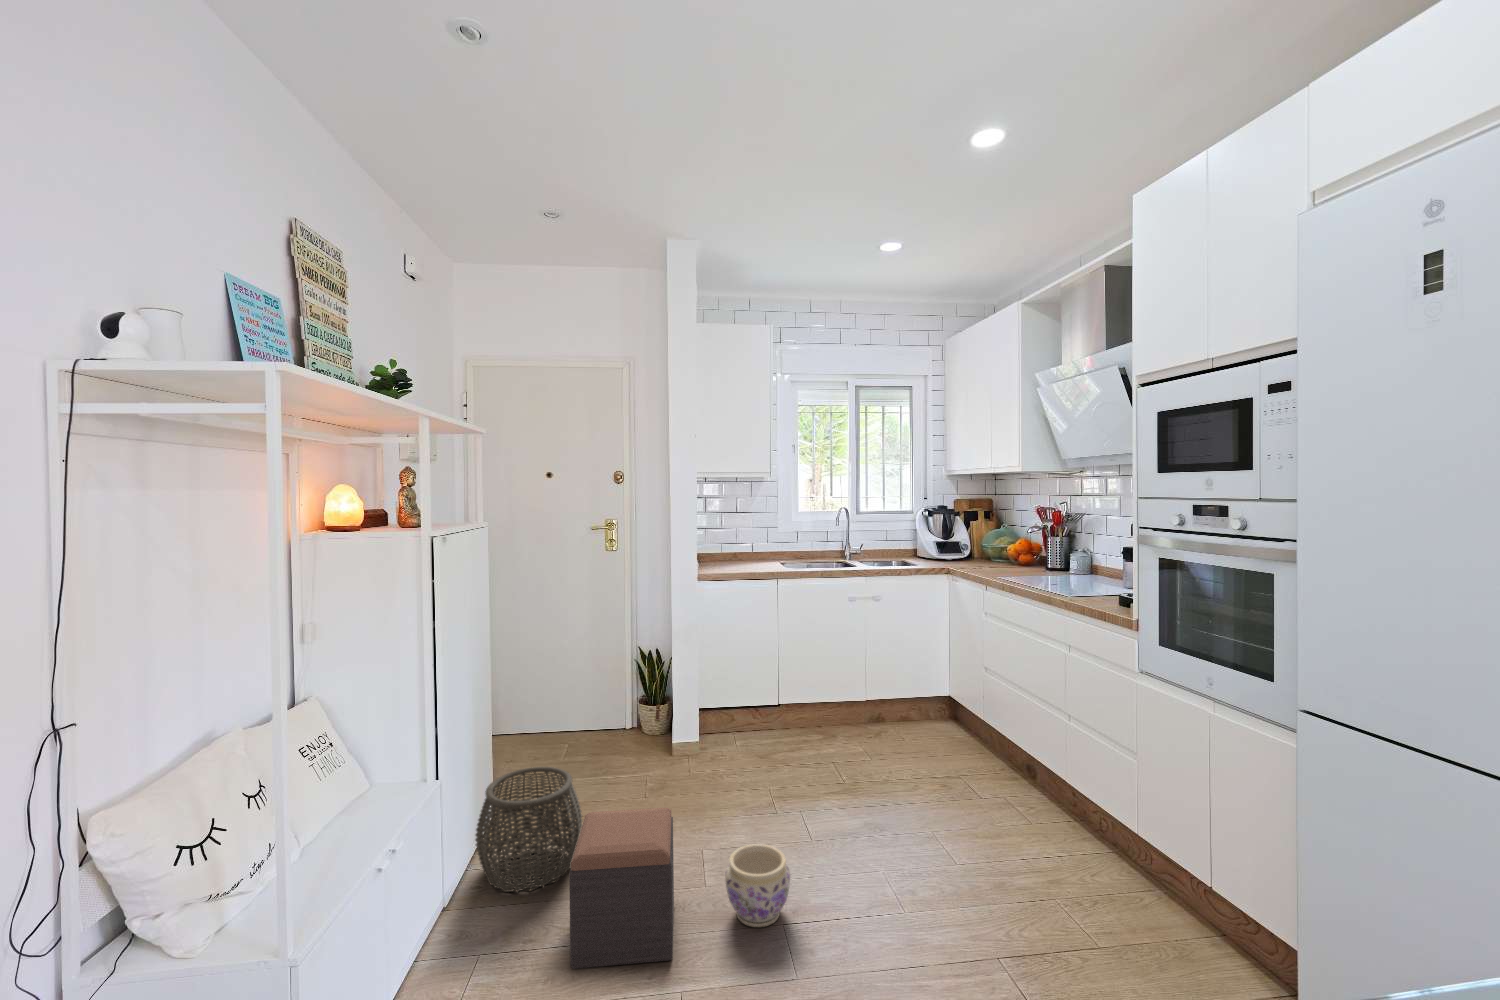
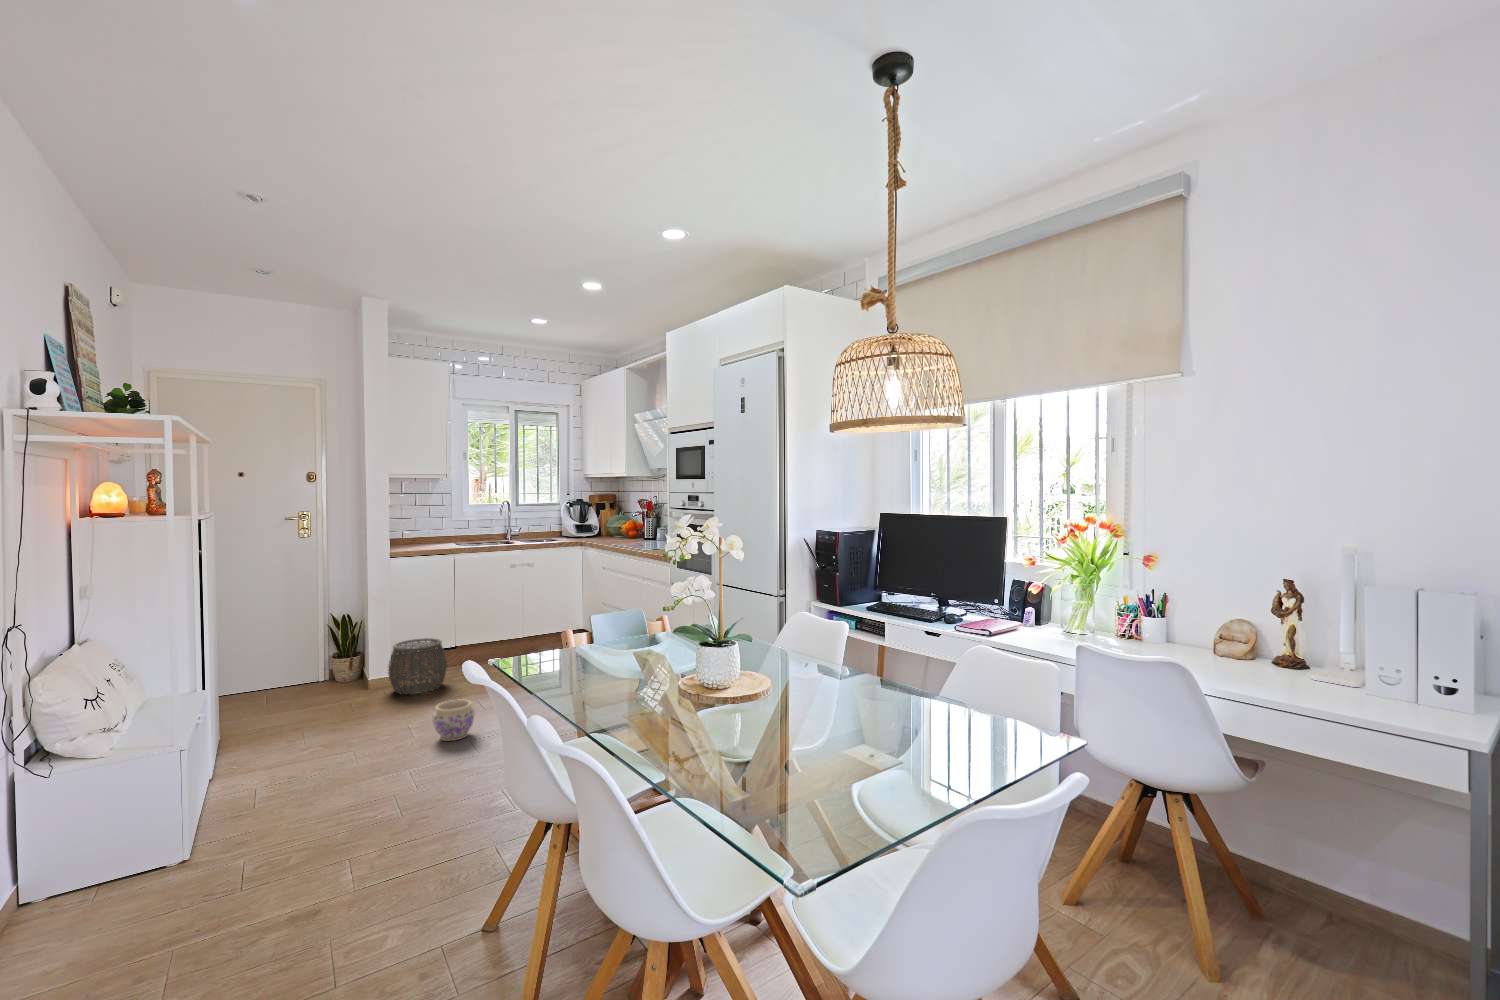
woven basket: present [475,767,582,892] -> present [388,638,447,695]
footstool: present [569,808,674,969] -> none [331,685,403,774]

